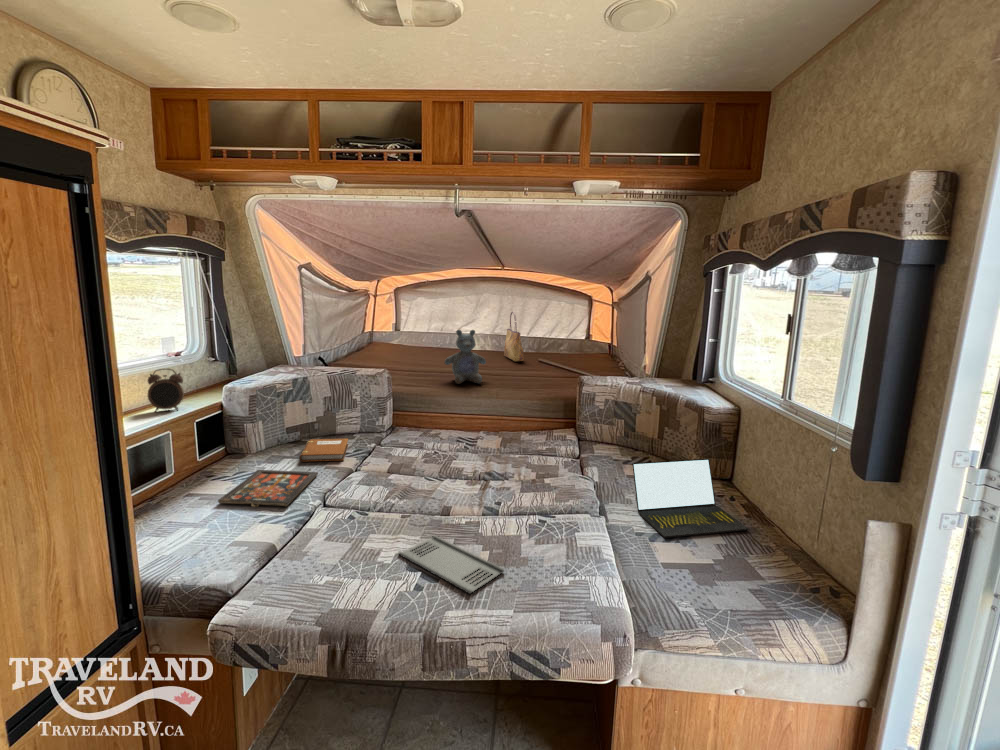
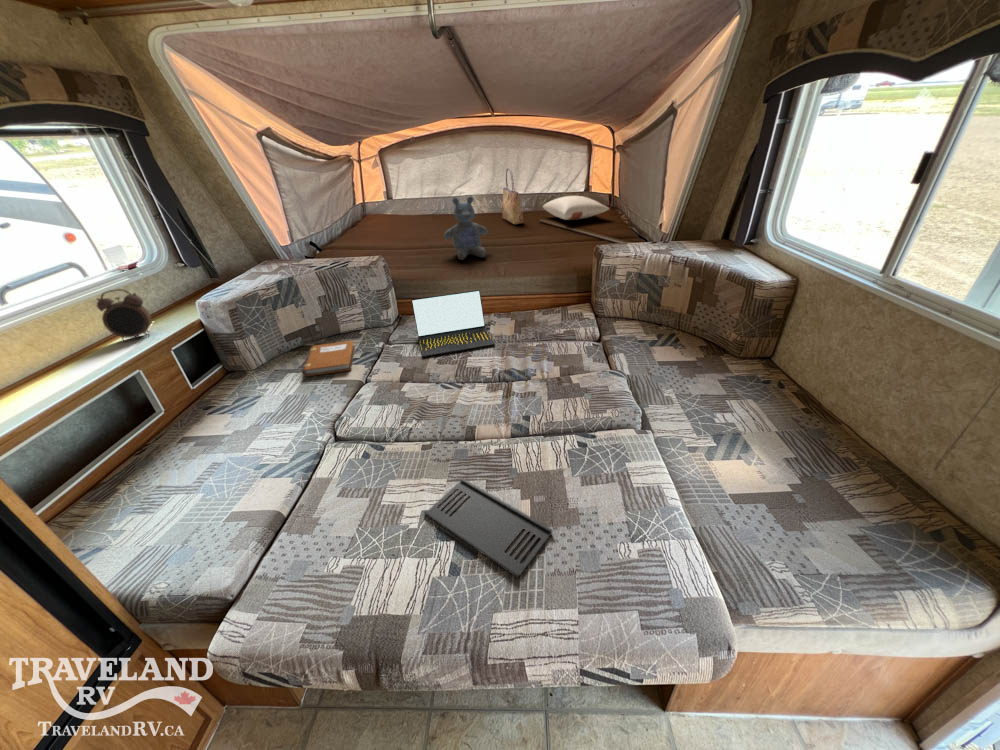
pillow: none [544,341,607,362] -> present [543,196,609,220]
laptop: present [632,459,748,538] -> present [412,290,495,357]
board game: present [218,470,318,507] -> none [212,392,324,453]

